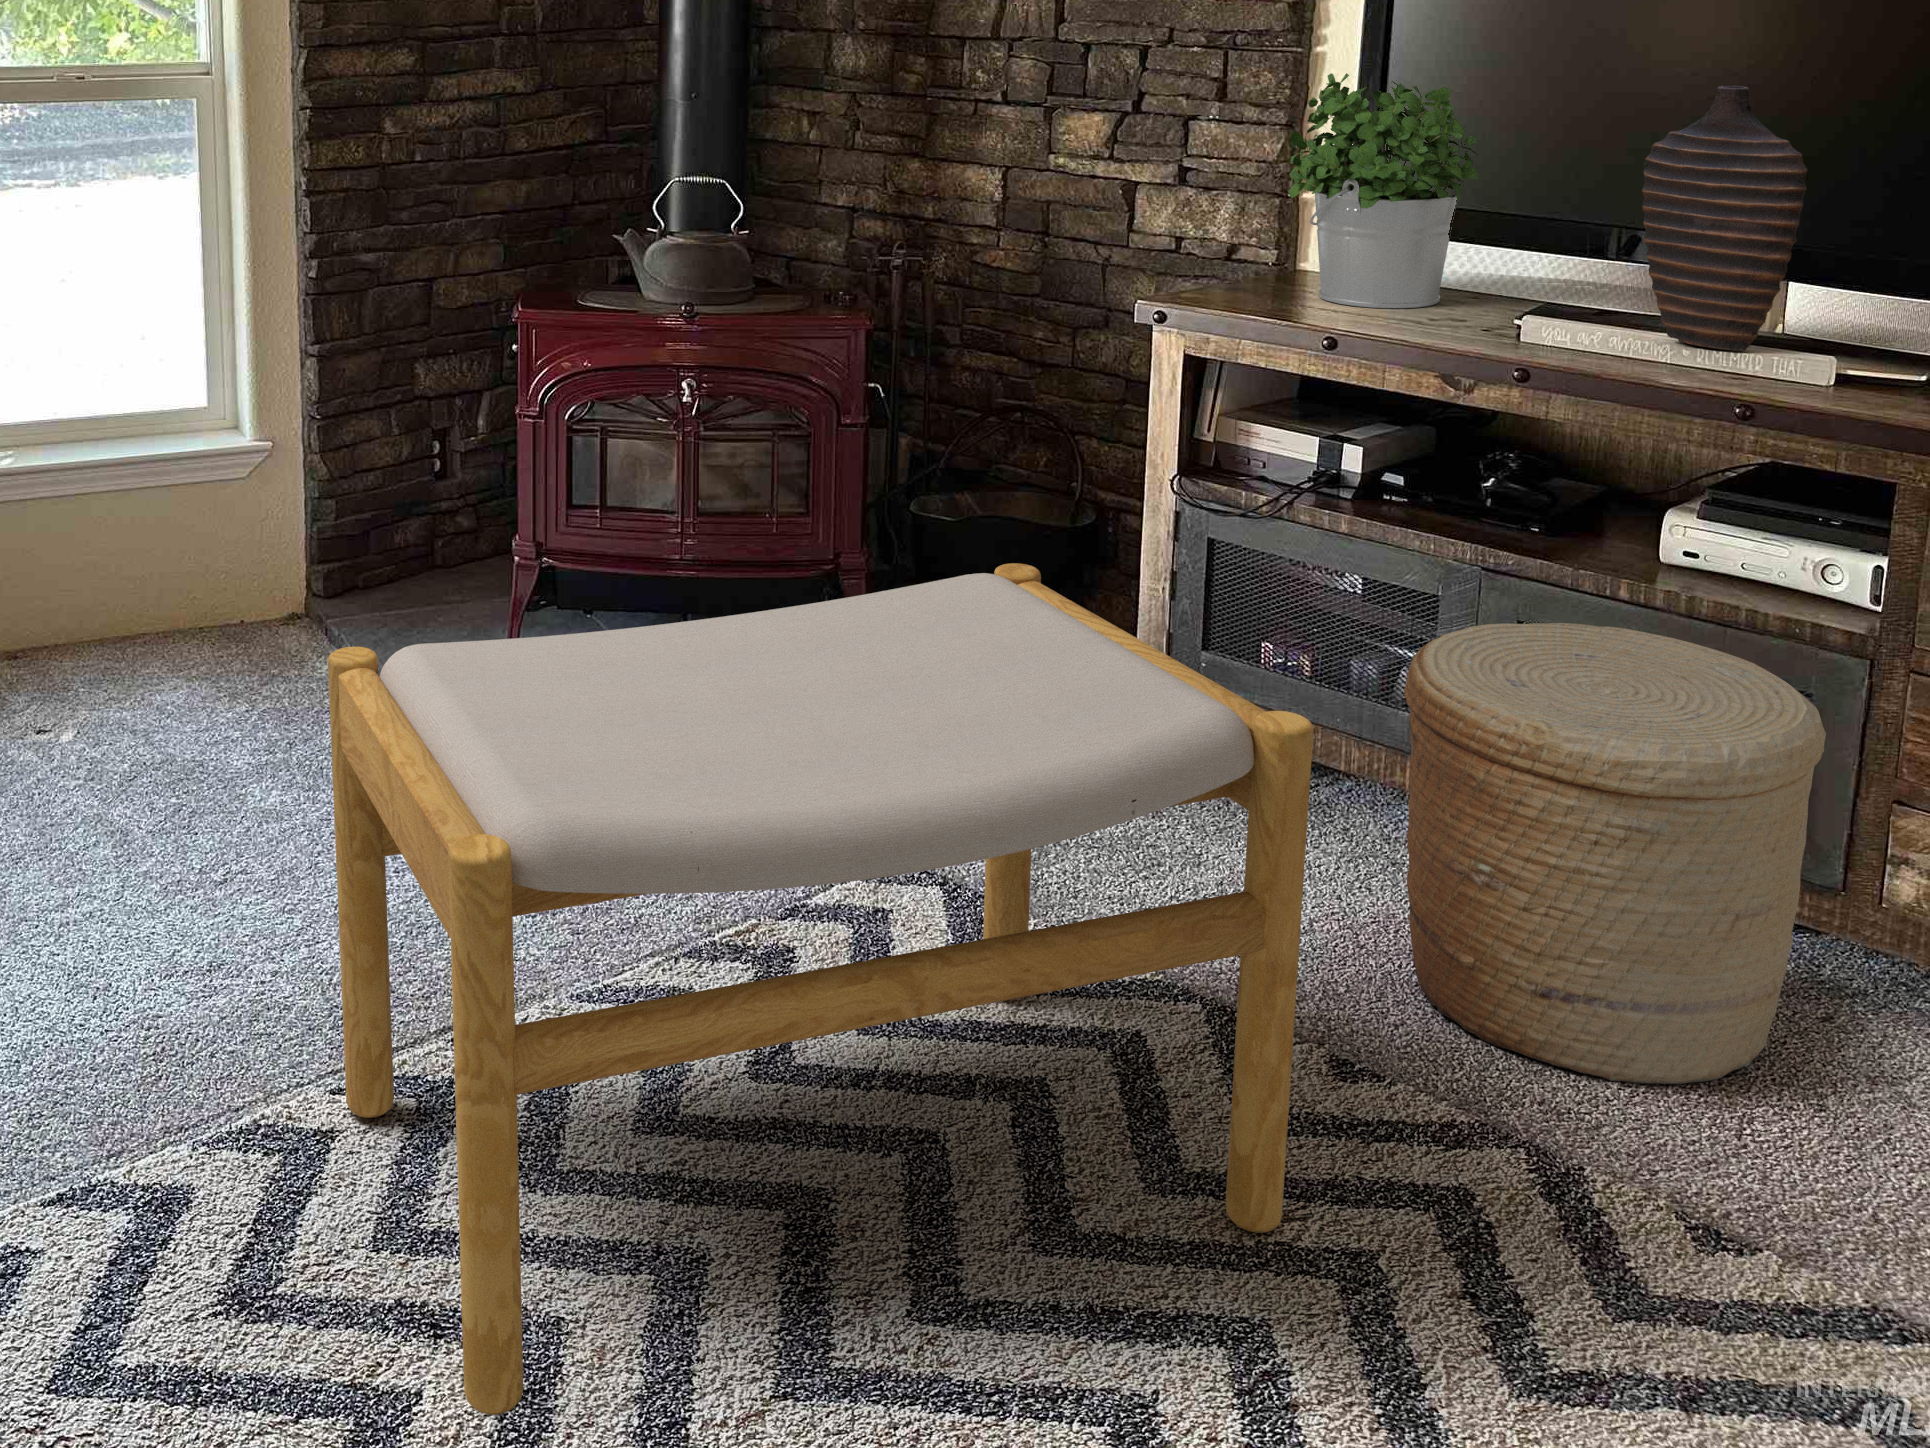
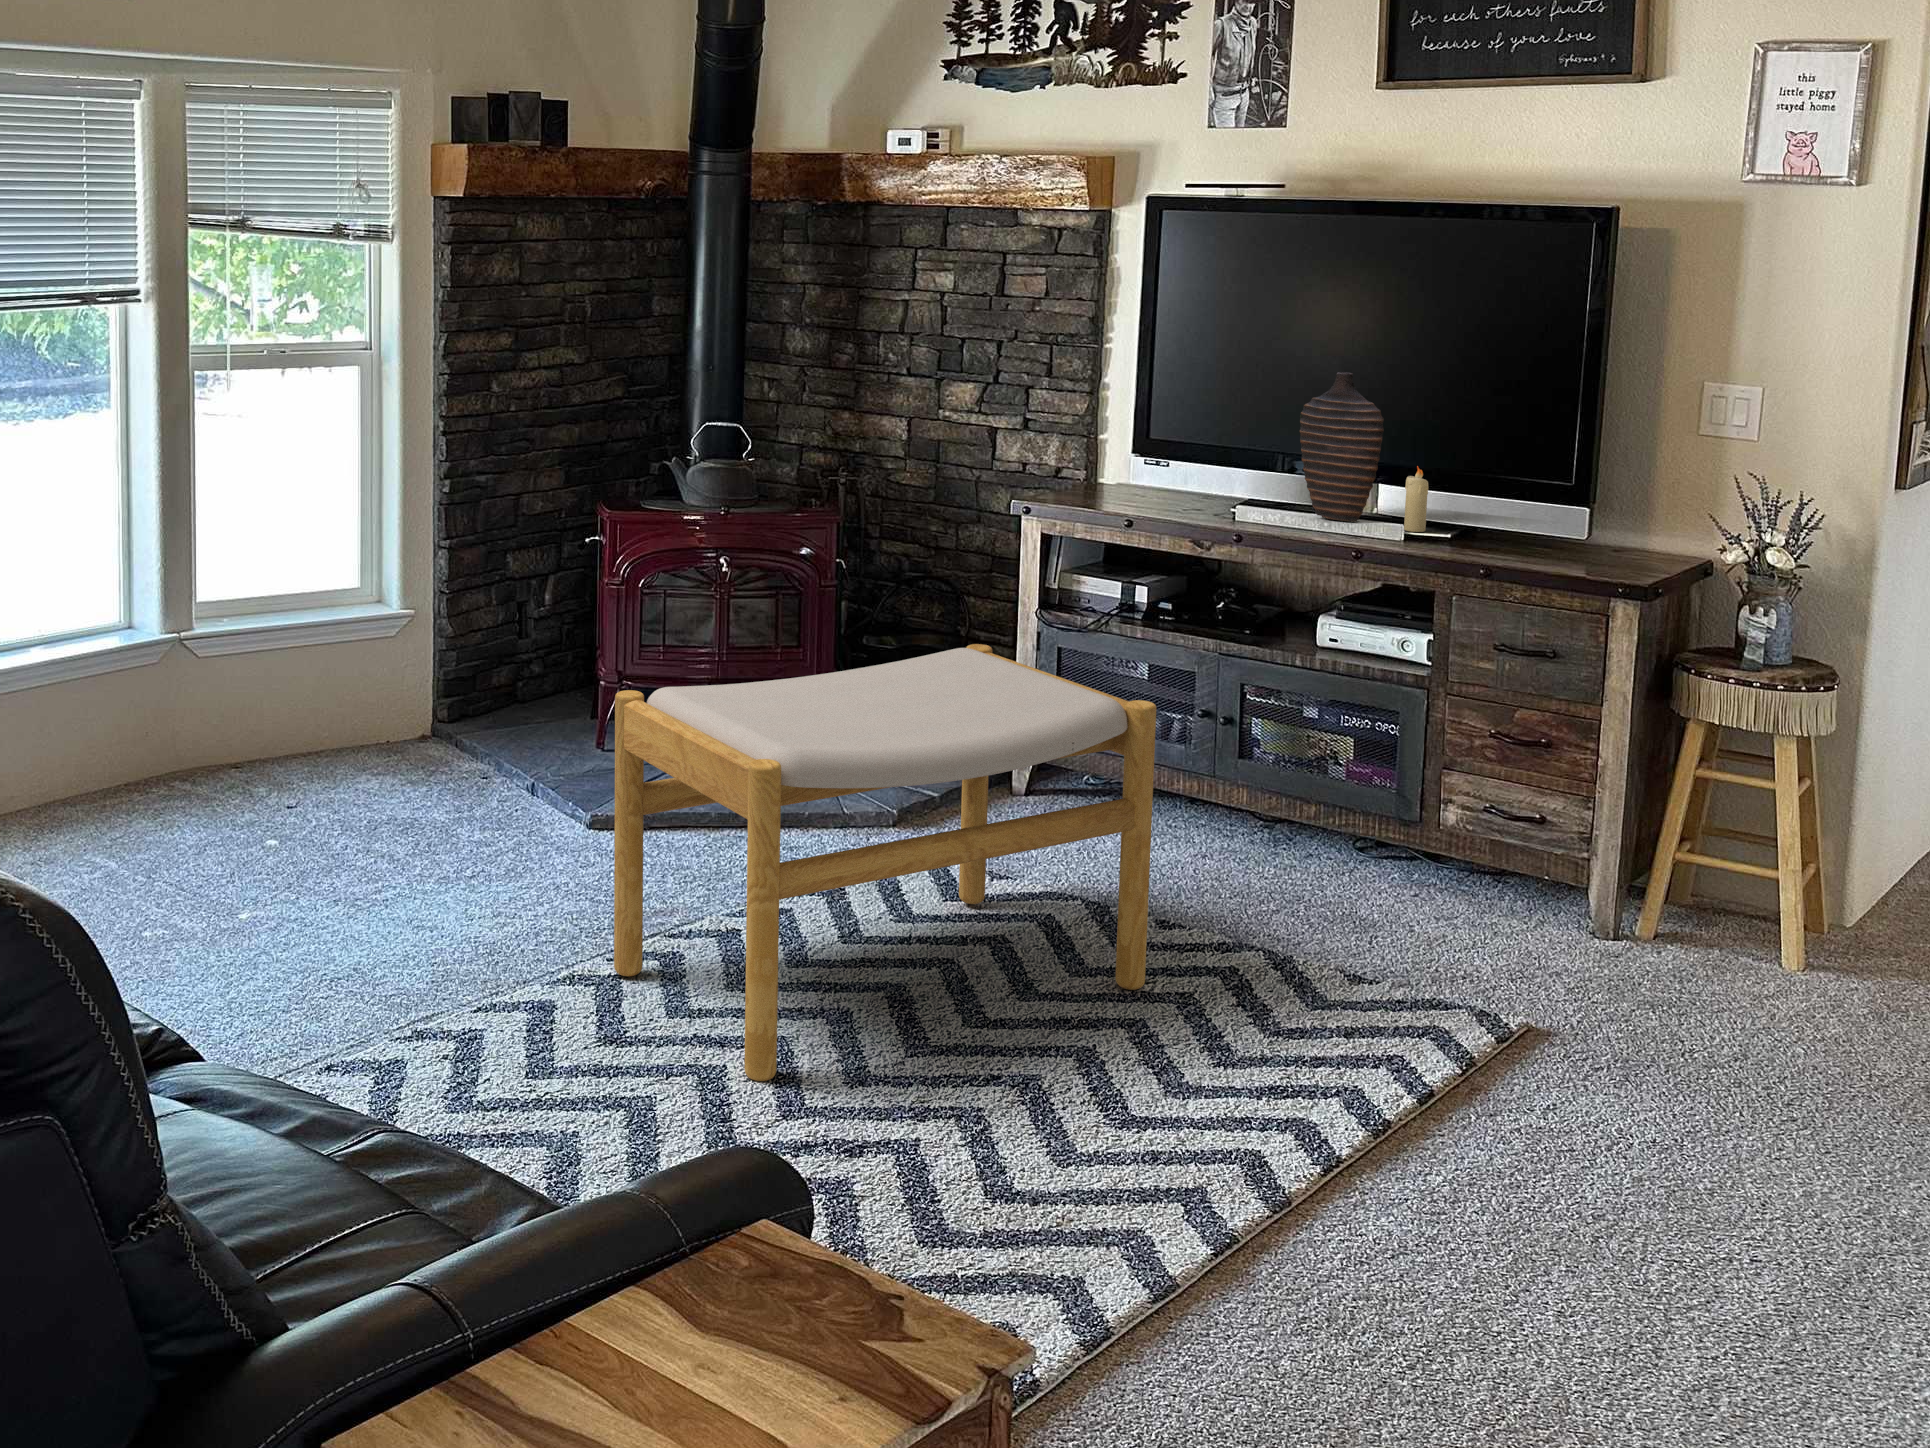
potted plant: present [1288,73,1479,308] -> none [1098,361,1211,502]
candle: none [1839,255,1893,375] -> present [1404,466,1428,532]
woven basket: present [1404,623,1826,1084] -> none [1187,679,1404,922]

